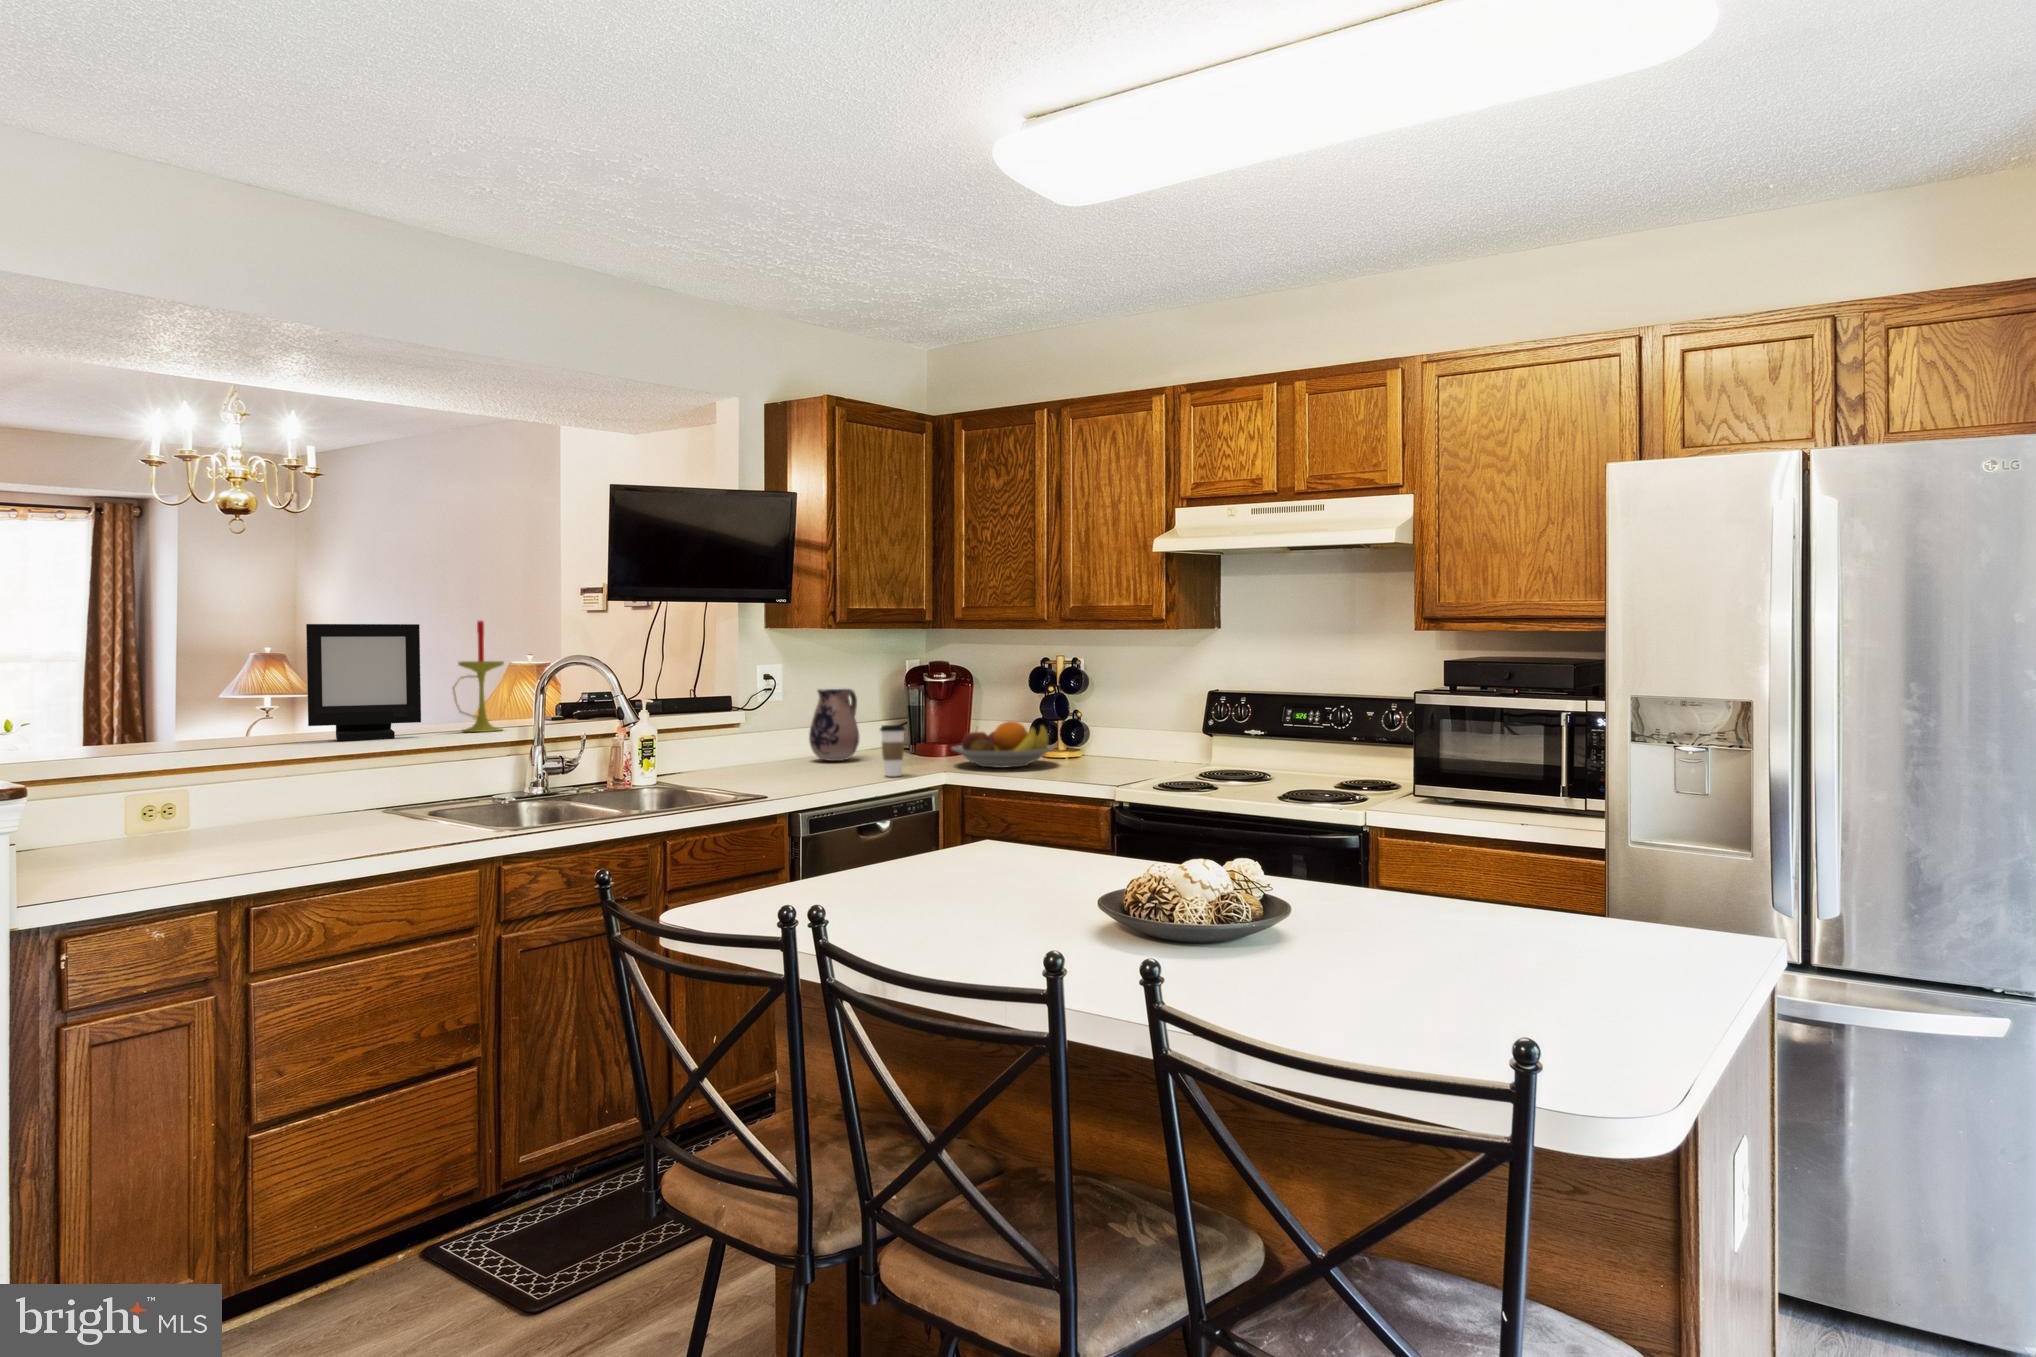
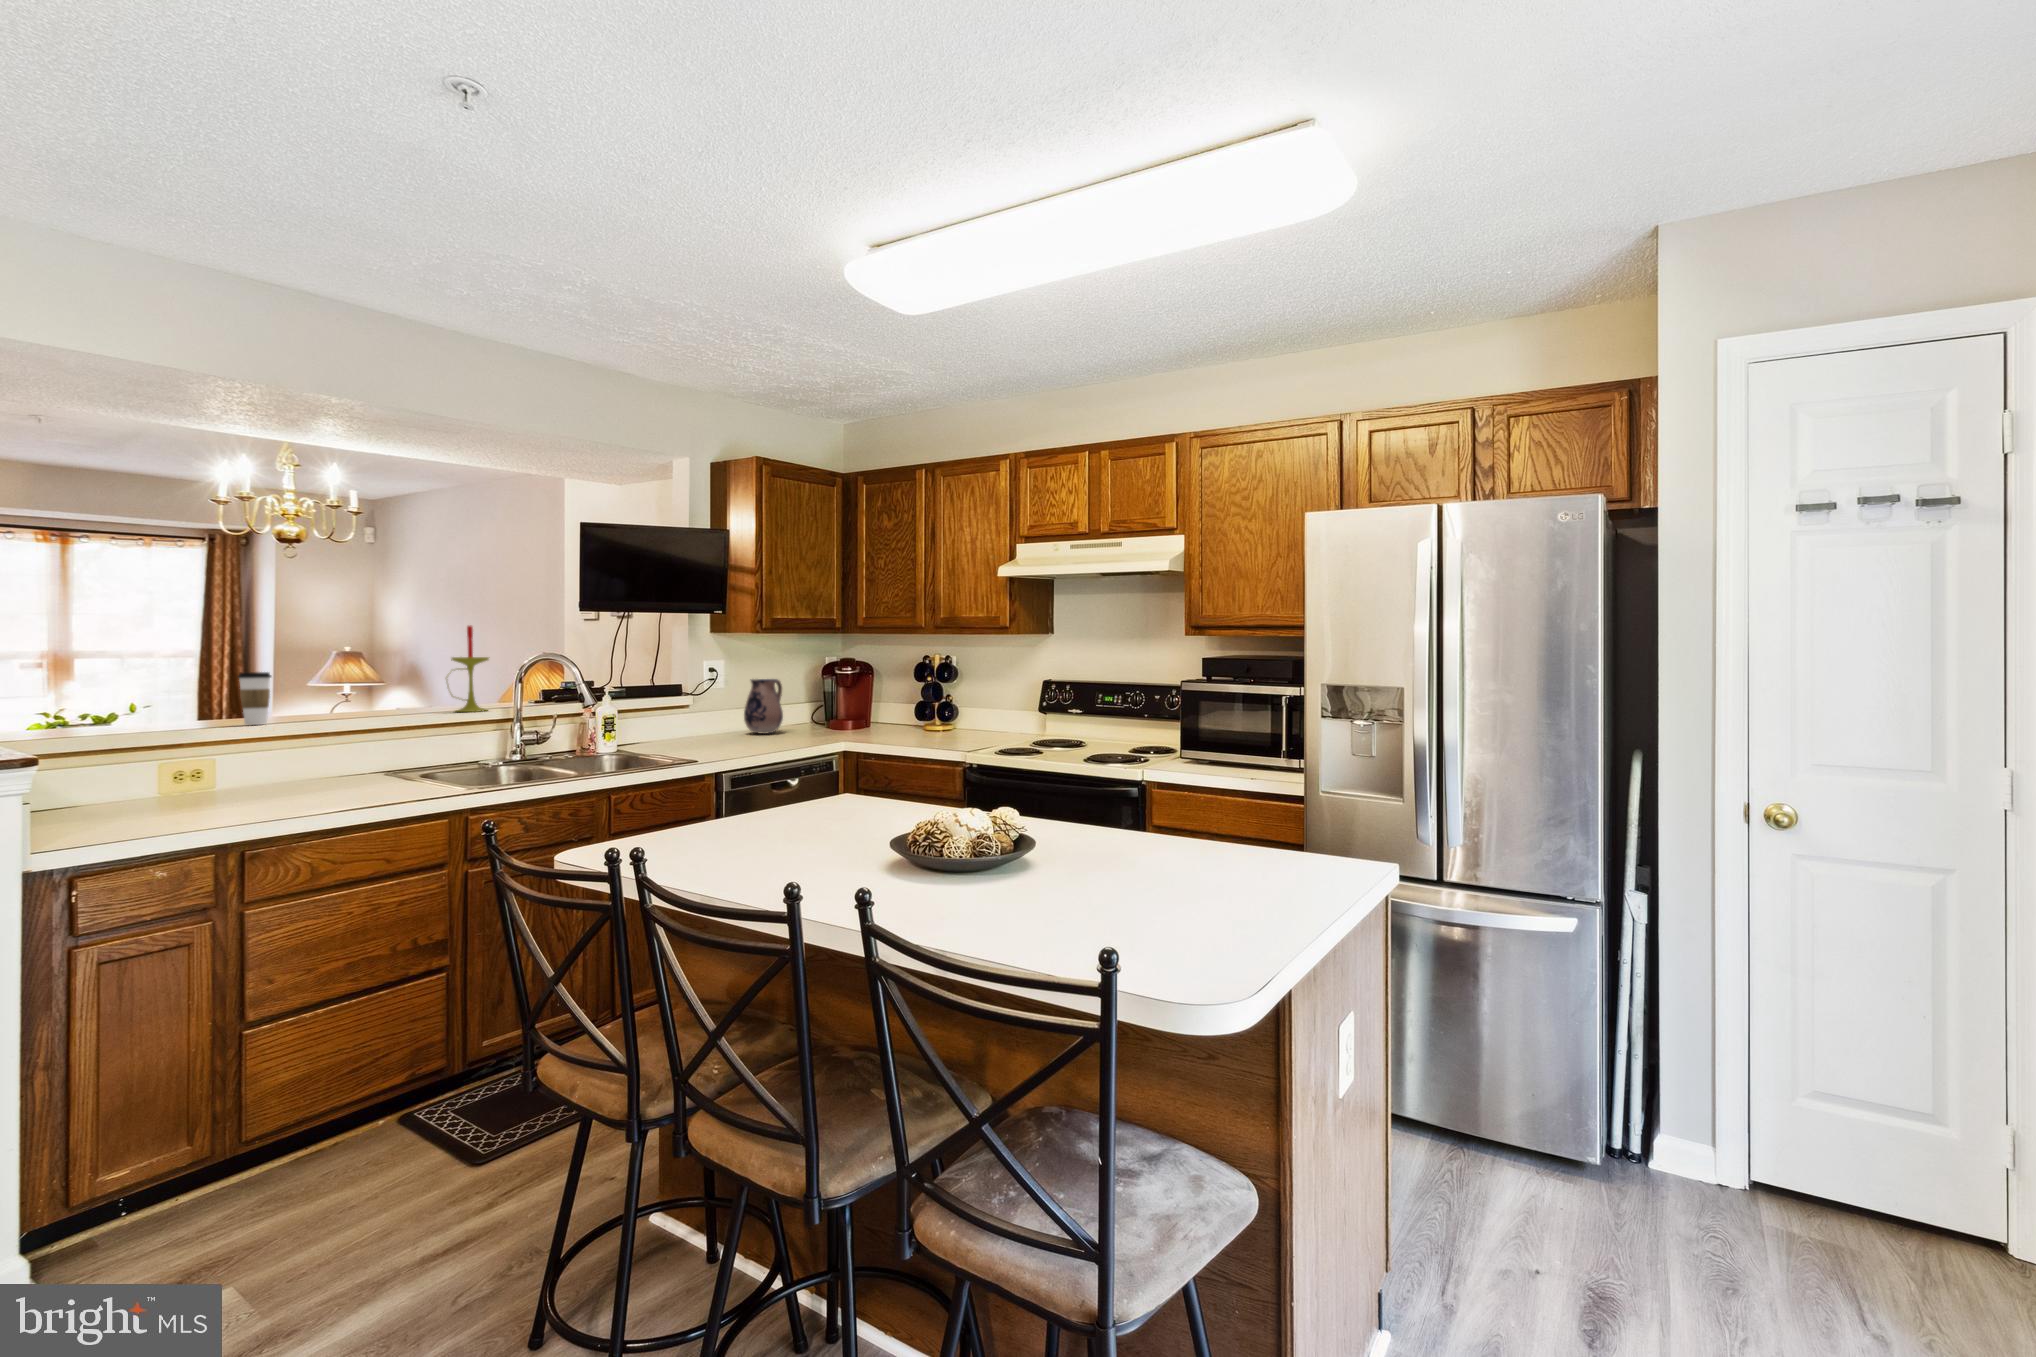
picture frame: present [306,624,421,741] -> none [319,627,417,719]
fruit bowl: present [952,721,1054,768] -> none [850,703,929,738]
coffee cup: present [880,725,905,776] -> present [238,672,271,725]

